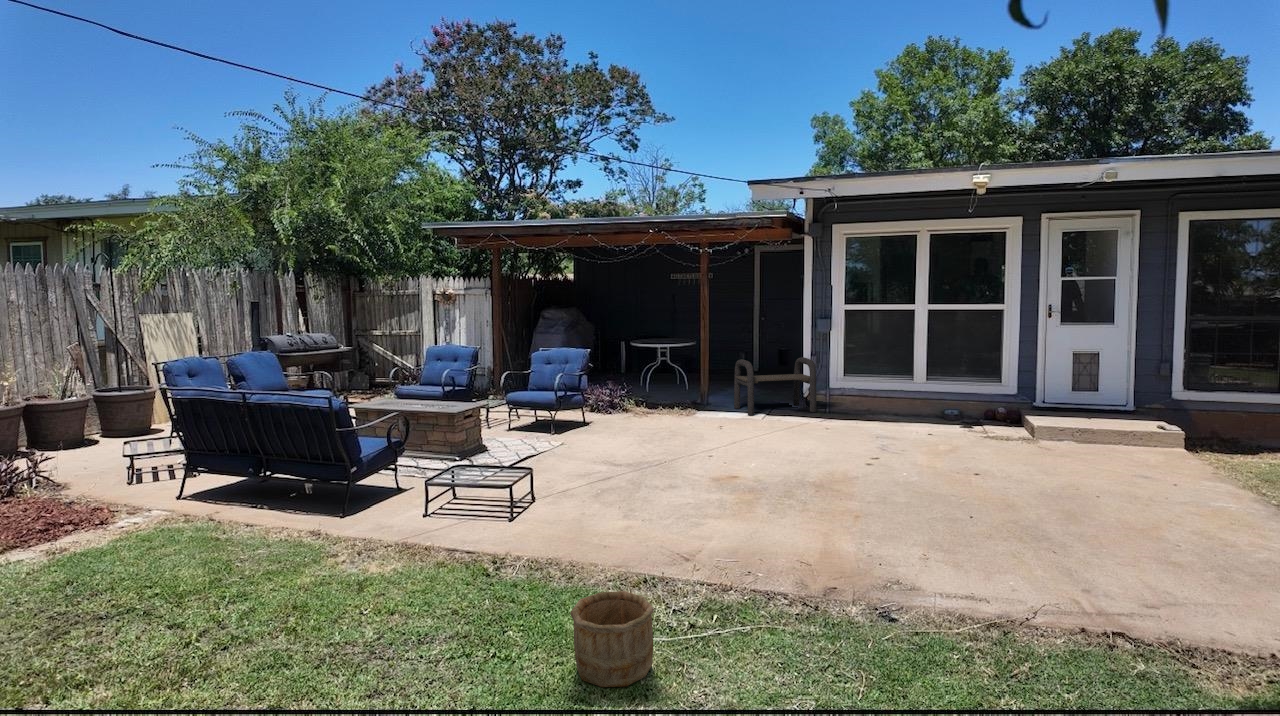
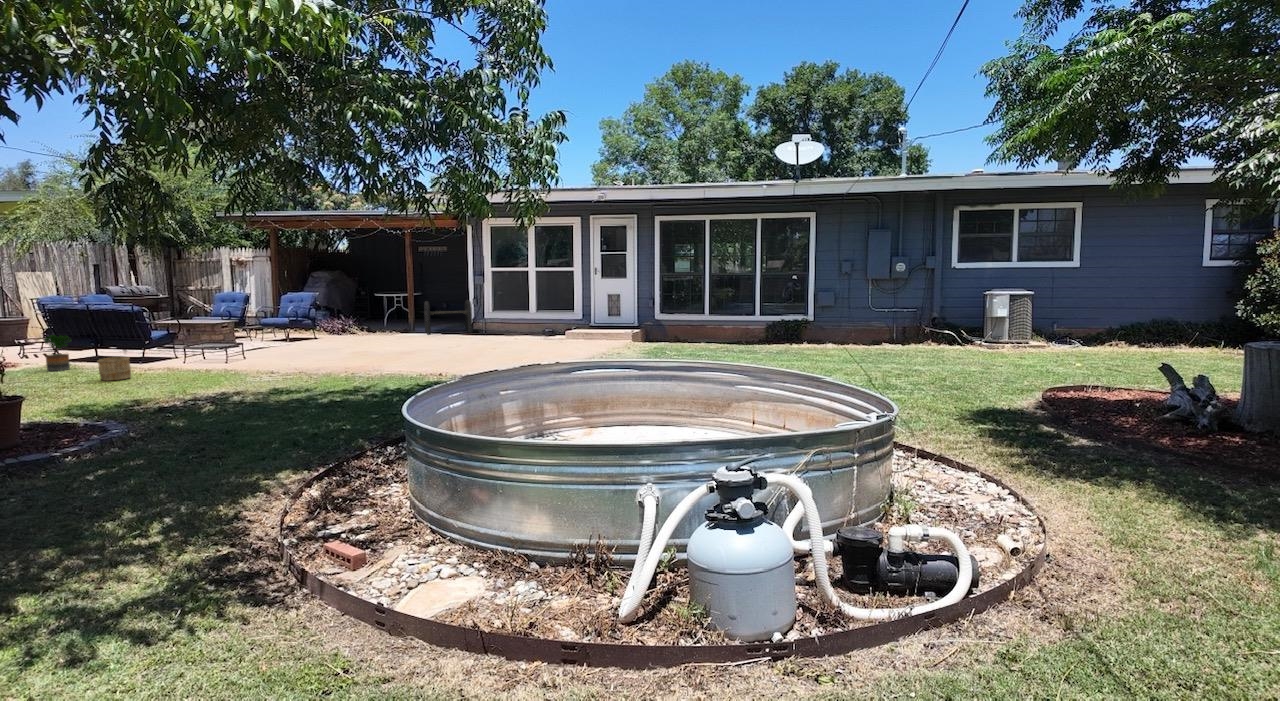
potted tree: none [144,459,203,538] -> present [44,335,71,371]
wooden bucket: present [570,591,654,687] -> present [97,357,131,381]

